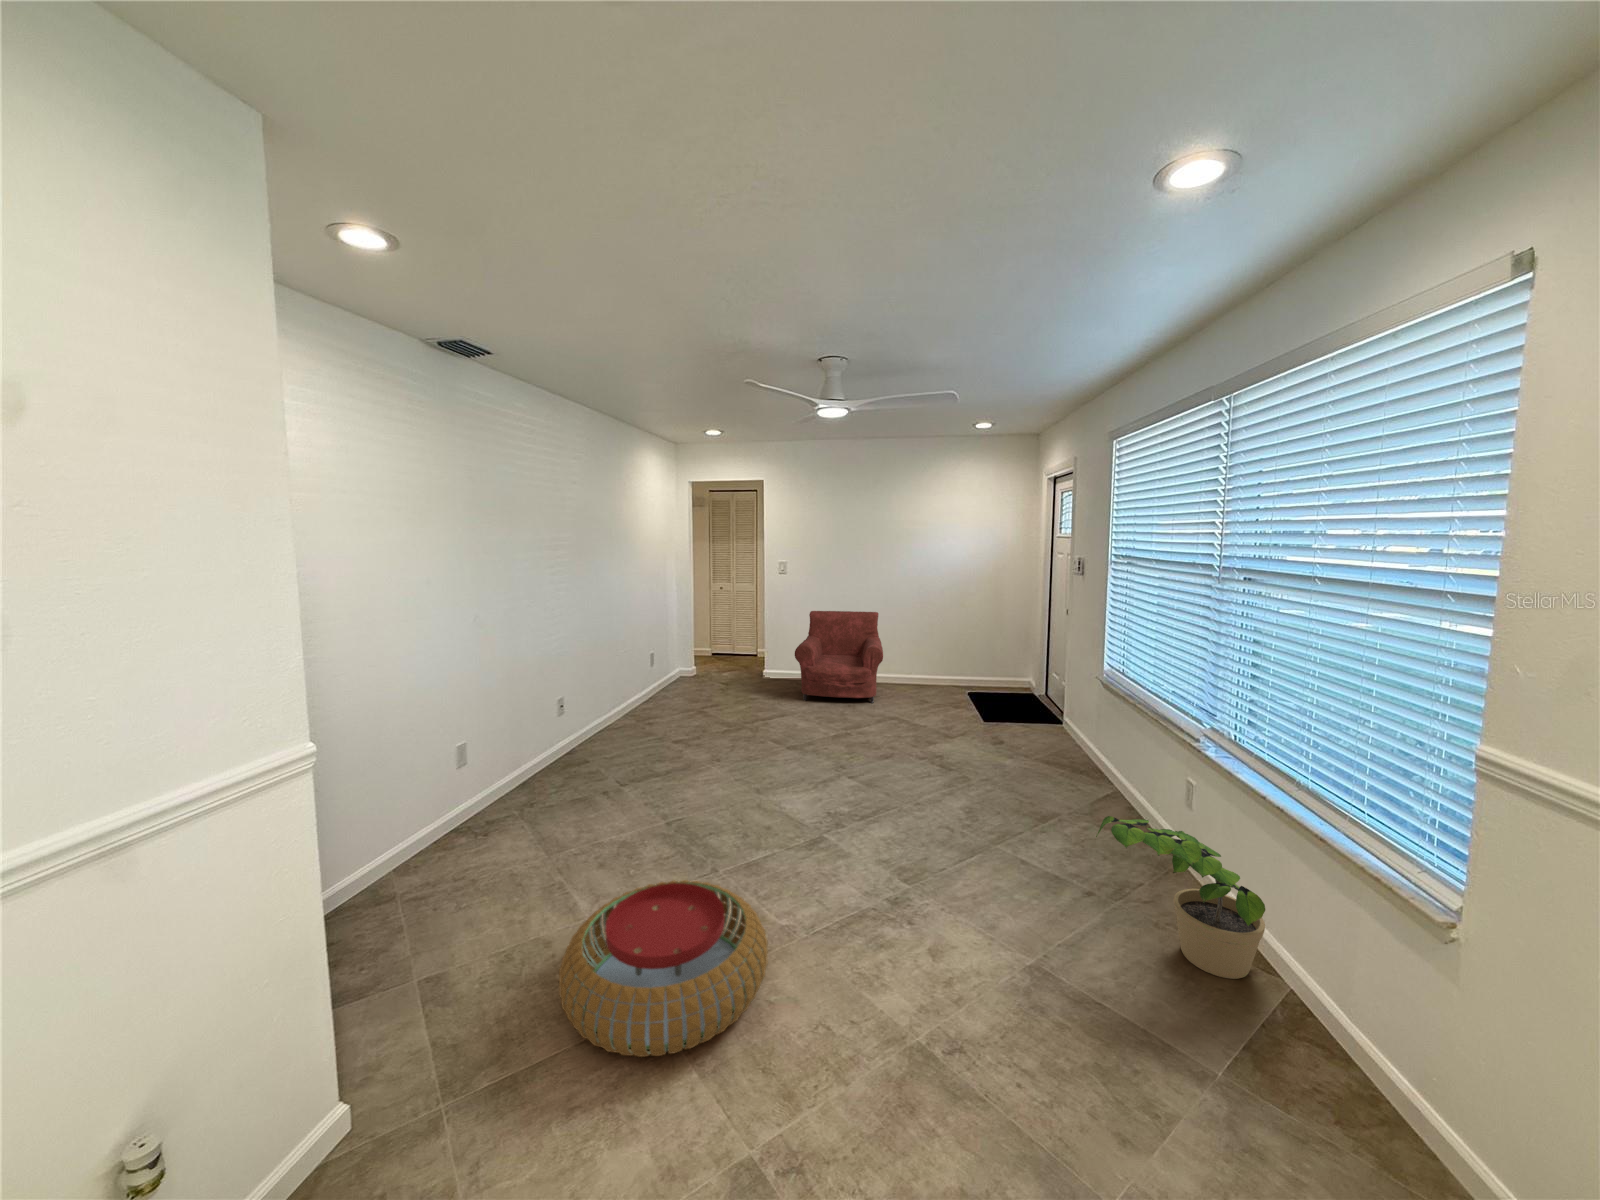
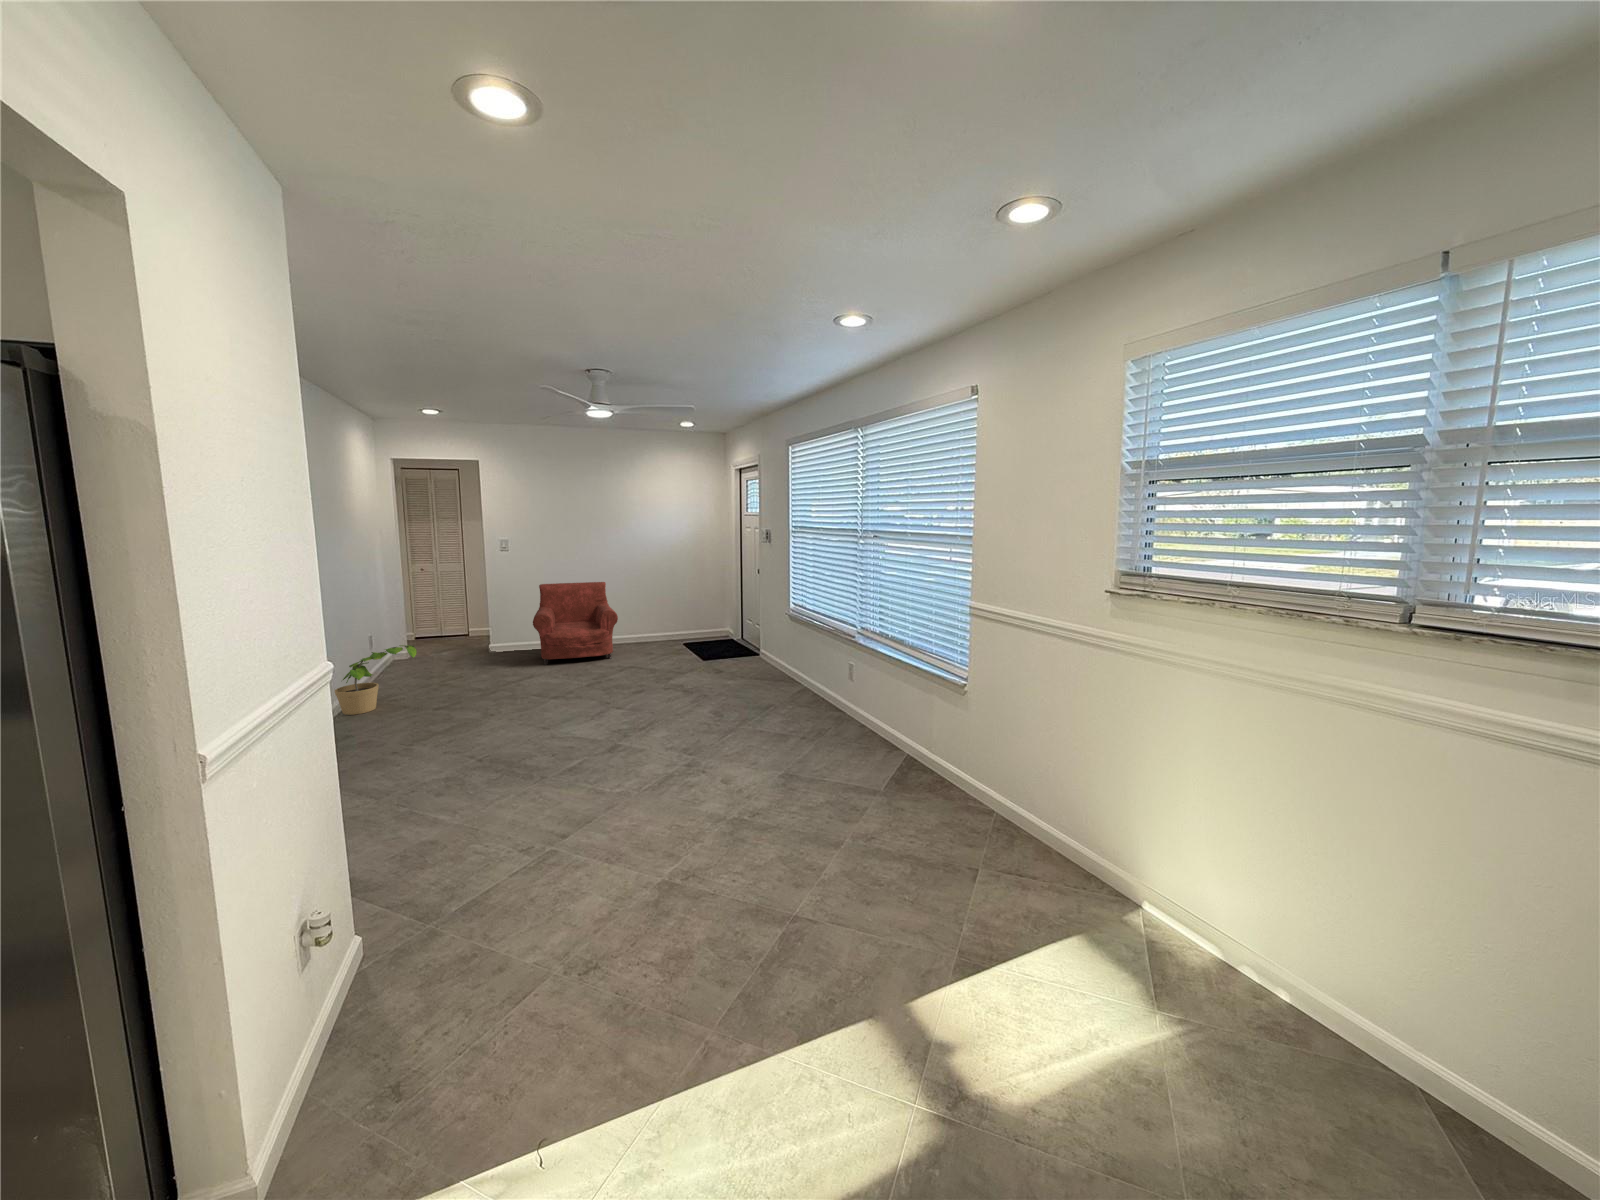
potted plant: present [1096,816,1265,979] -> present [335,645,417,715]
pouf: present [559,880,767,1057] -> none [456,780,630,896]

